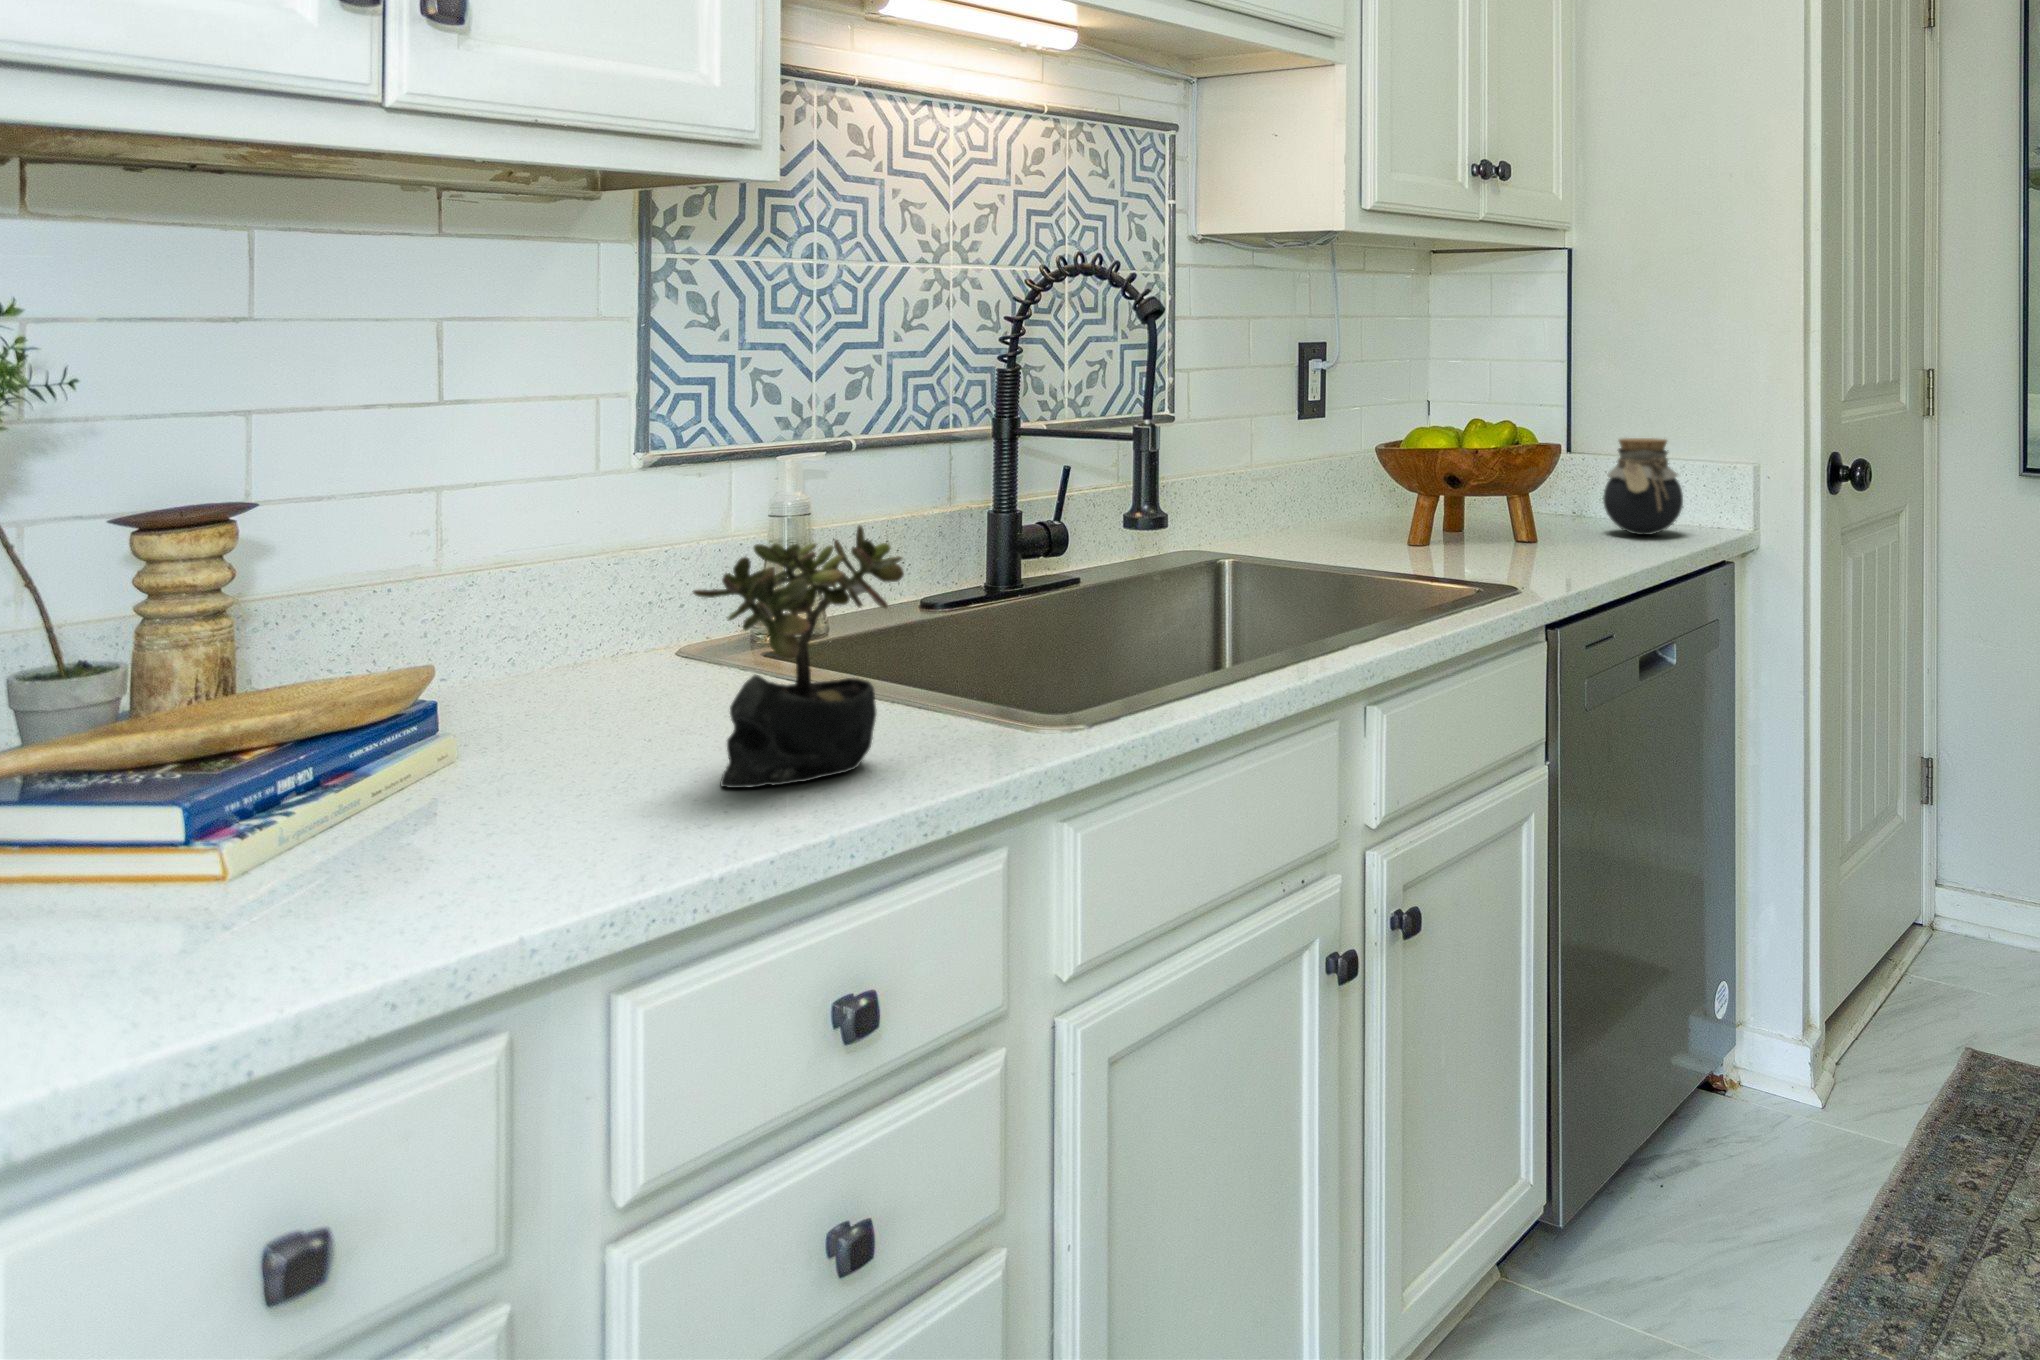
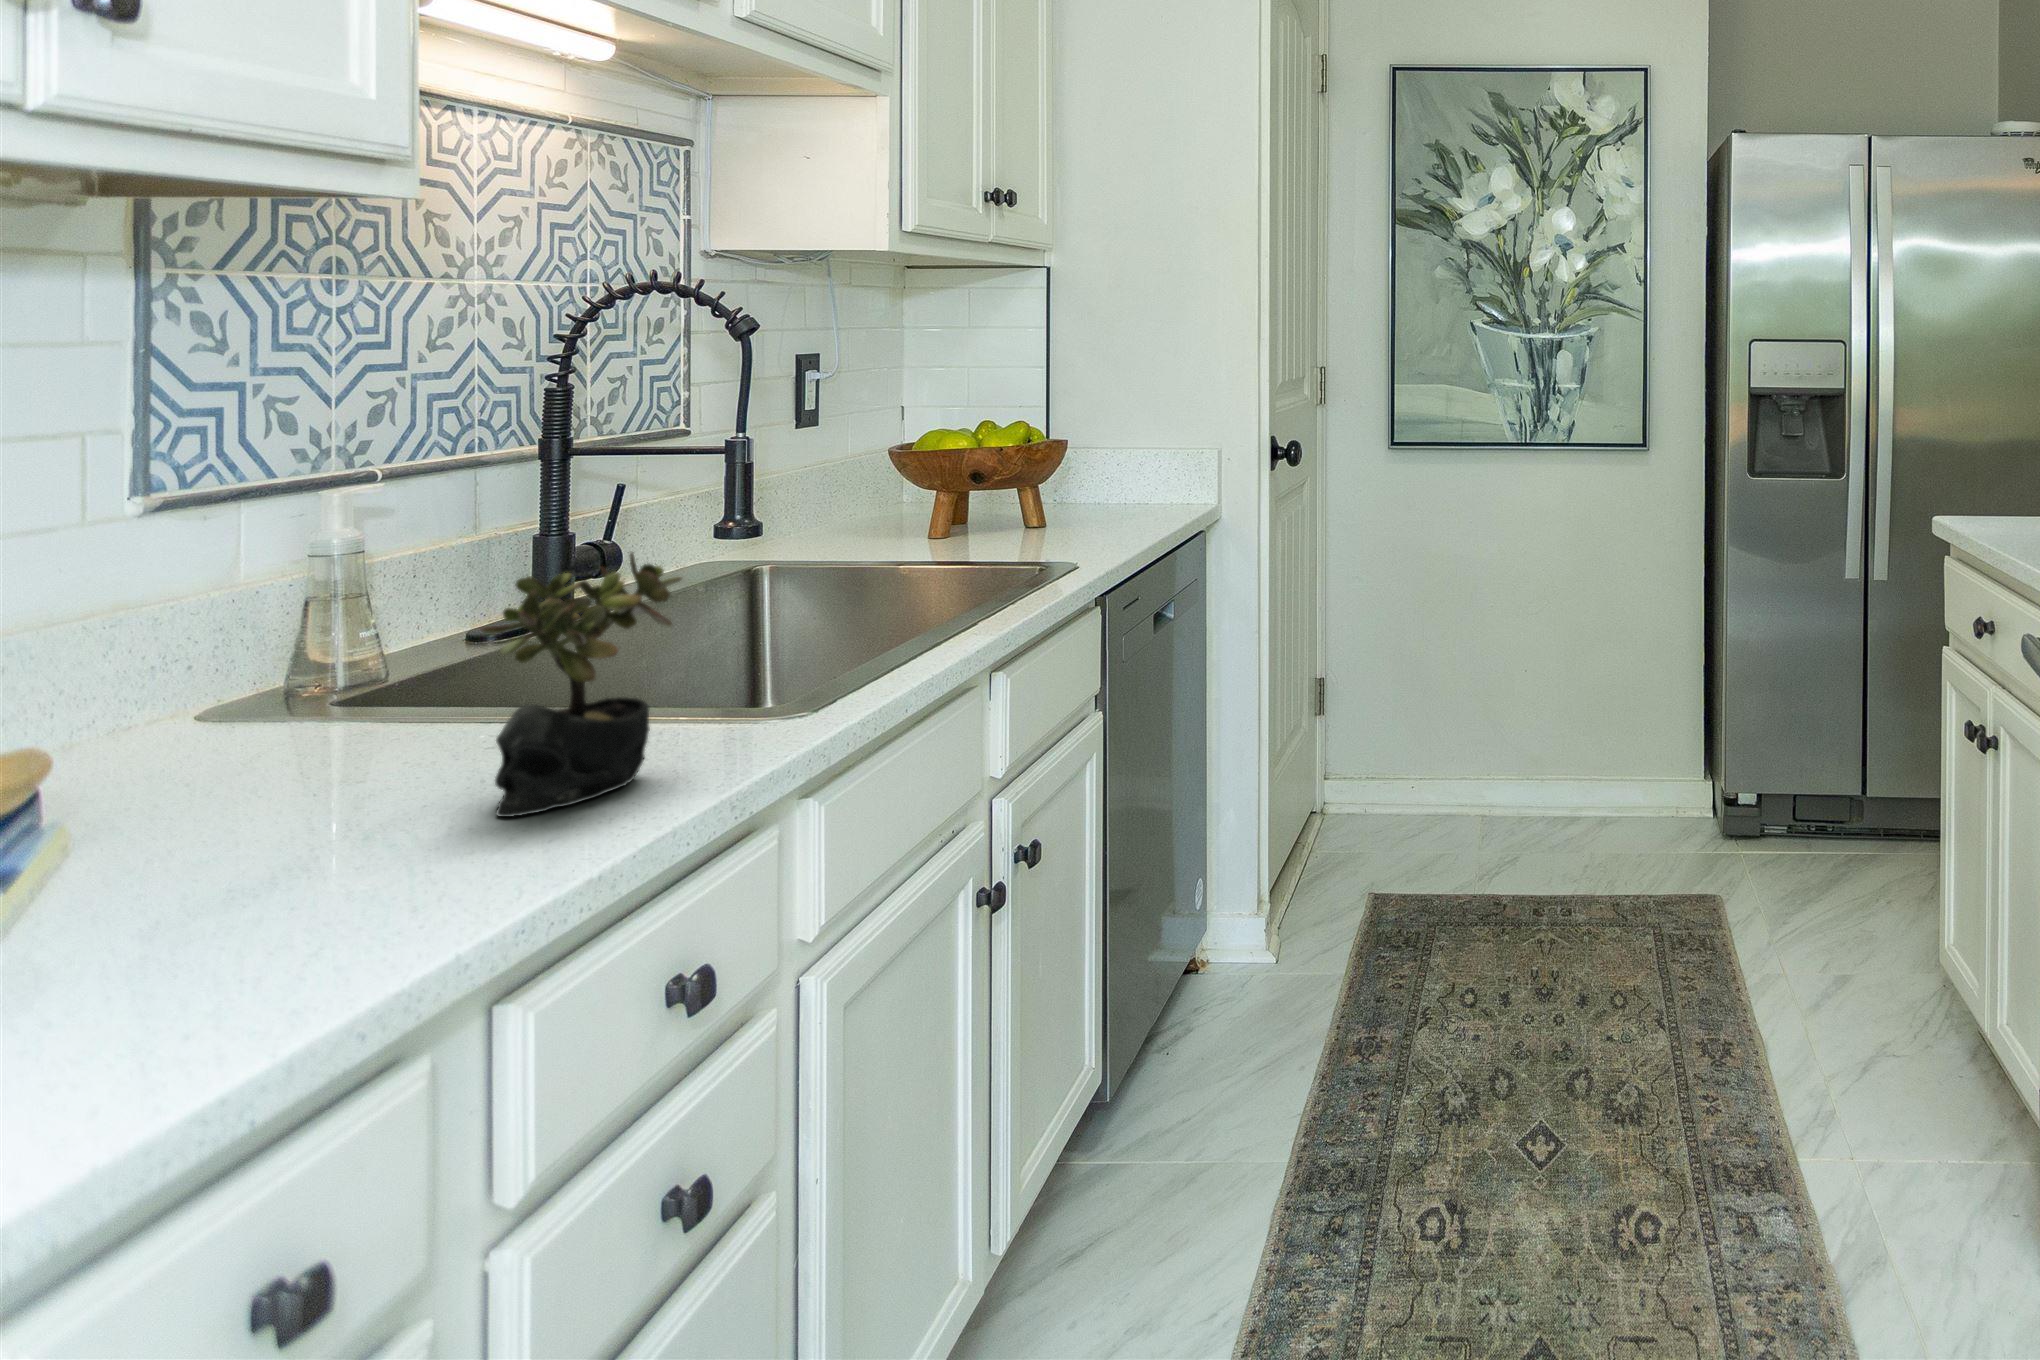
jar: present [1603,438,1683,535] -> none [1098,430,1168,513]

